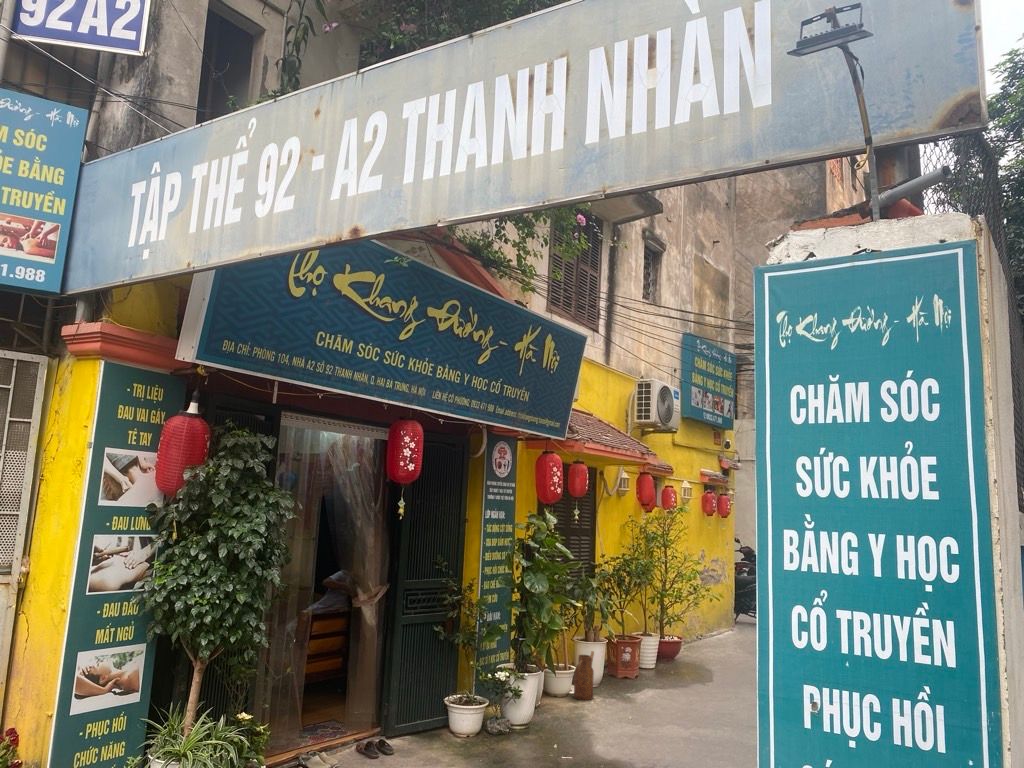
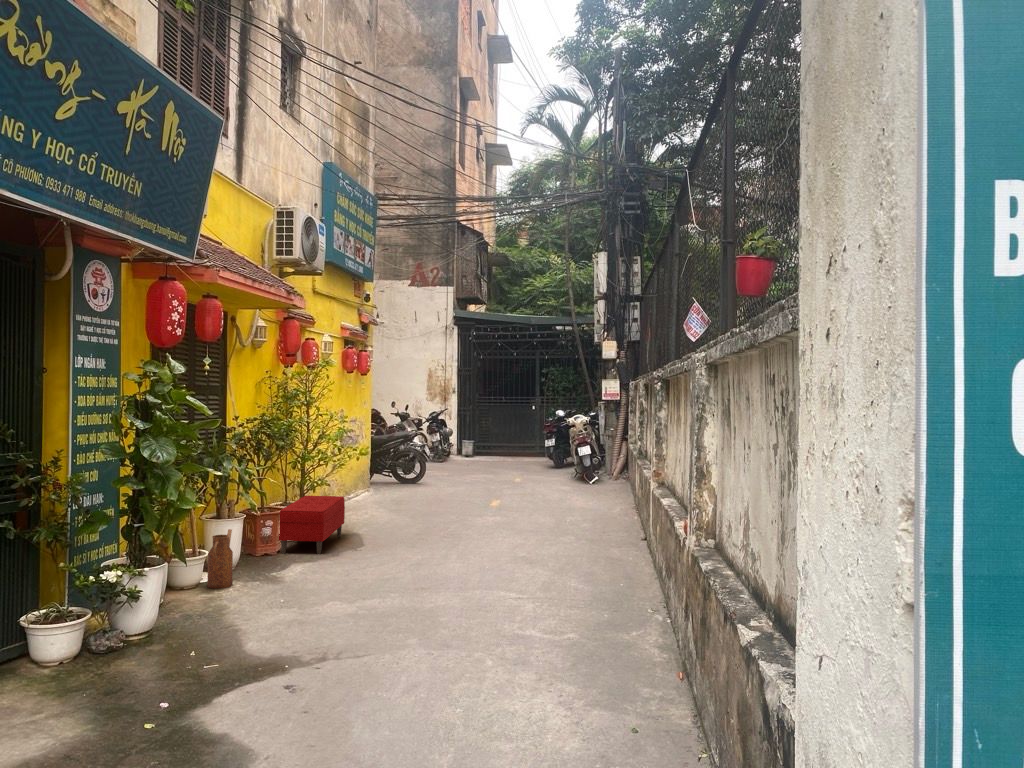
bench: none [635,629,696,684] -> present [279,496,345,554]

